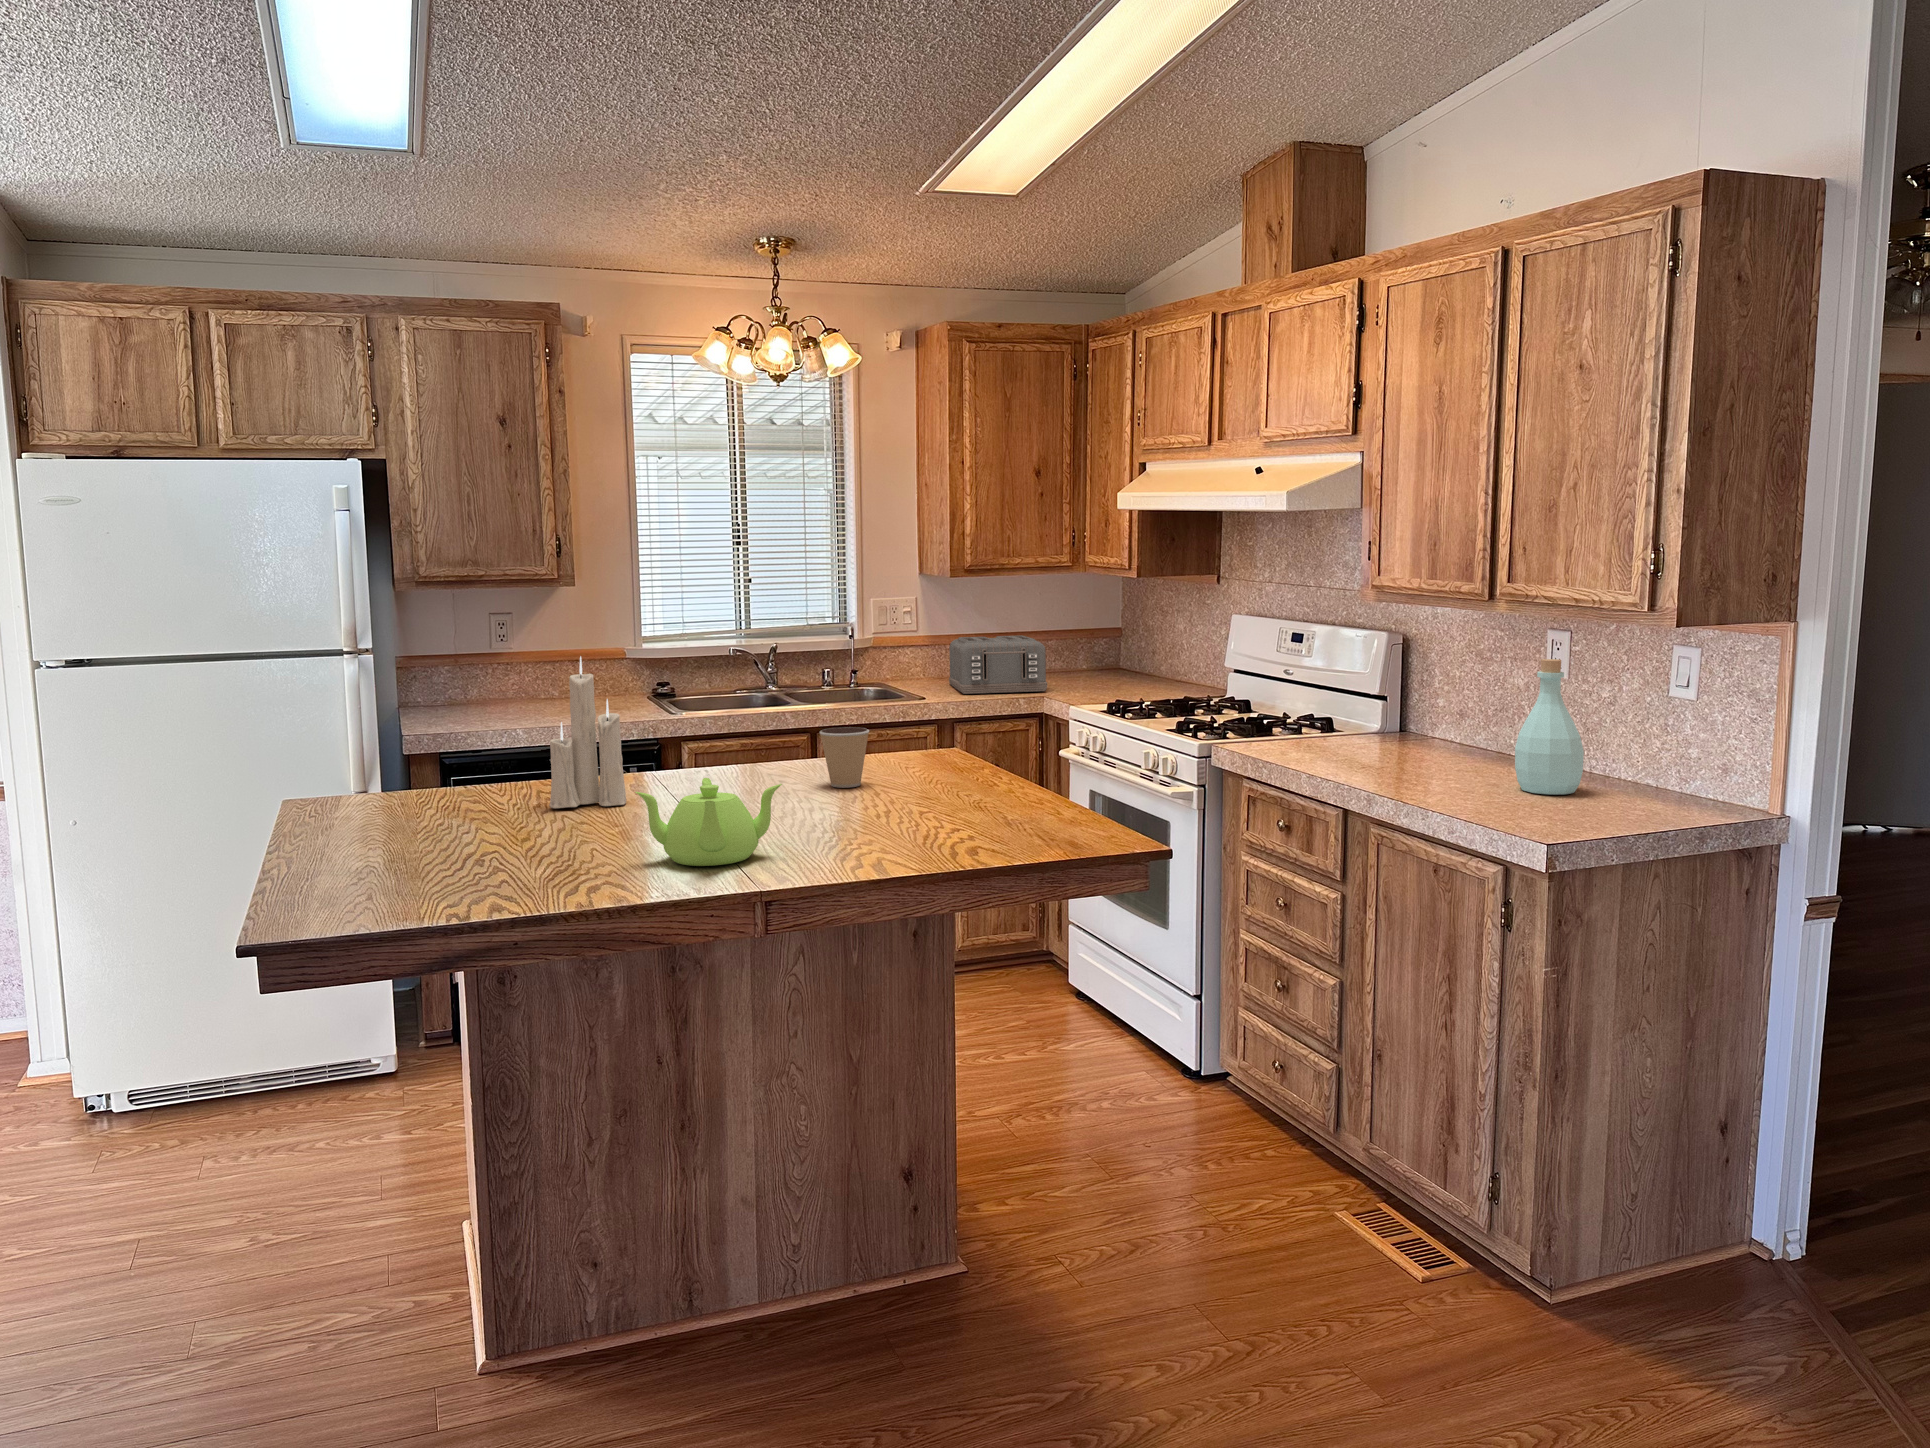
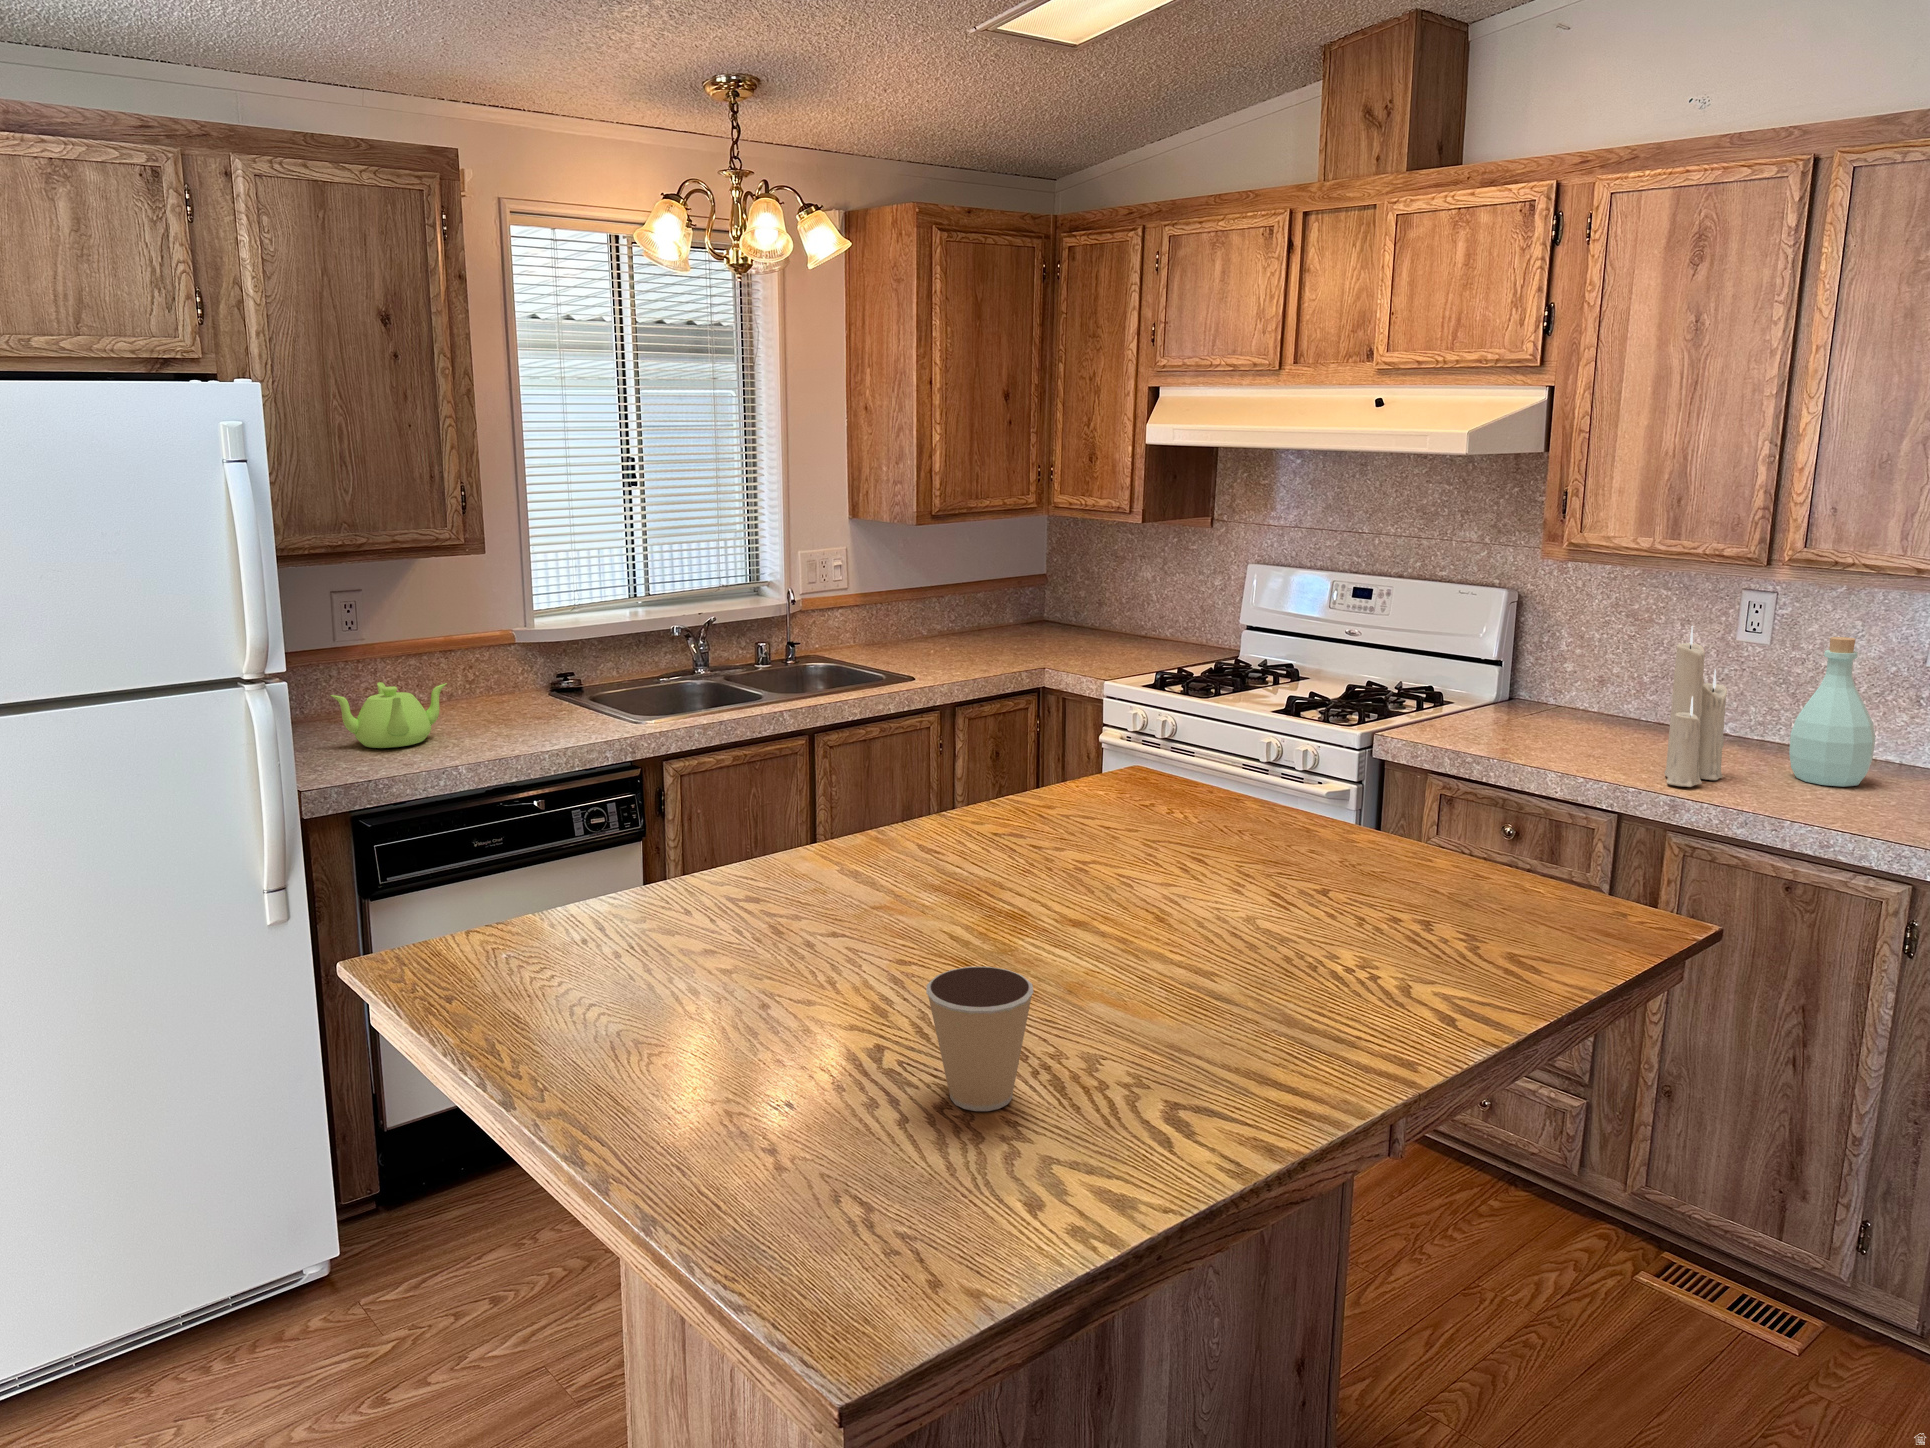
toaster: present [949,636,1047,694] -> none [901,589,1038,665]
candle: present [549,657,626,808] -> present [1664,626,1727,787]
coffee cup: present [820,727,869,788] -> present [926,967,1034,1111]
teapot: present [635,778,782,866] -> present [331,682,447,748]

